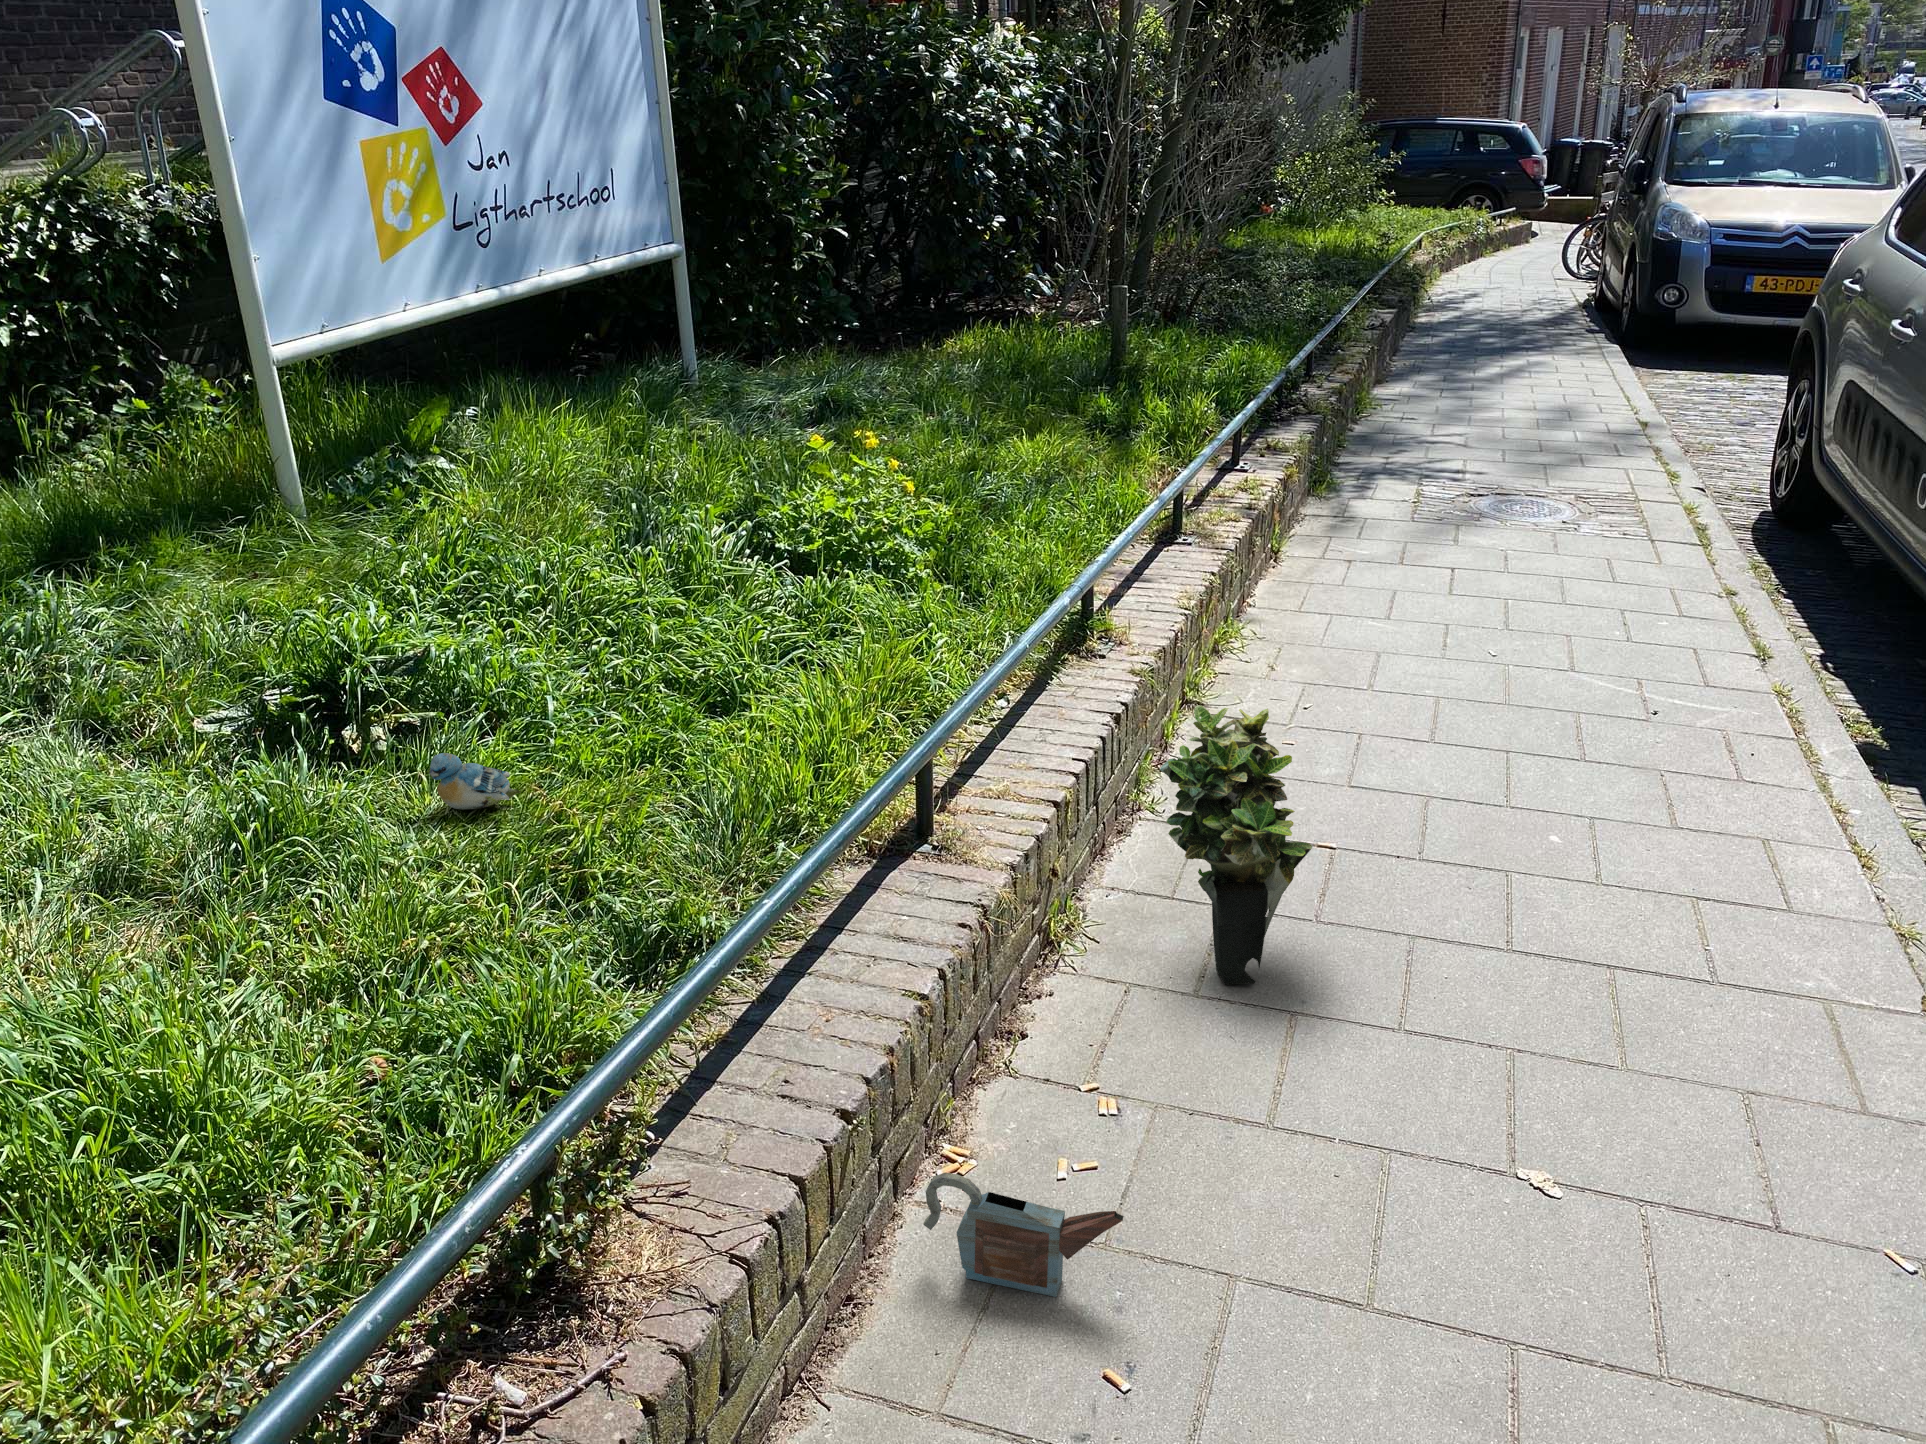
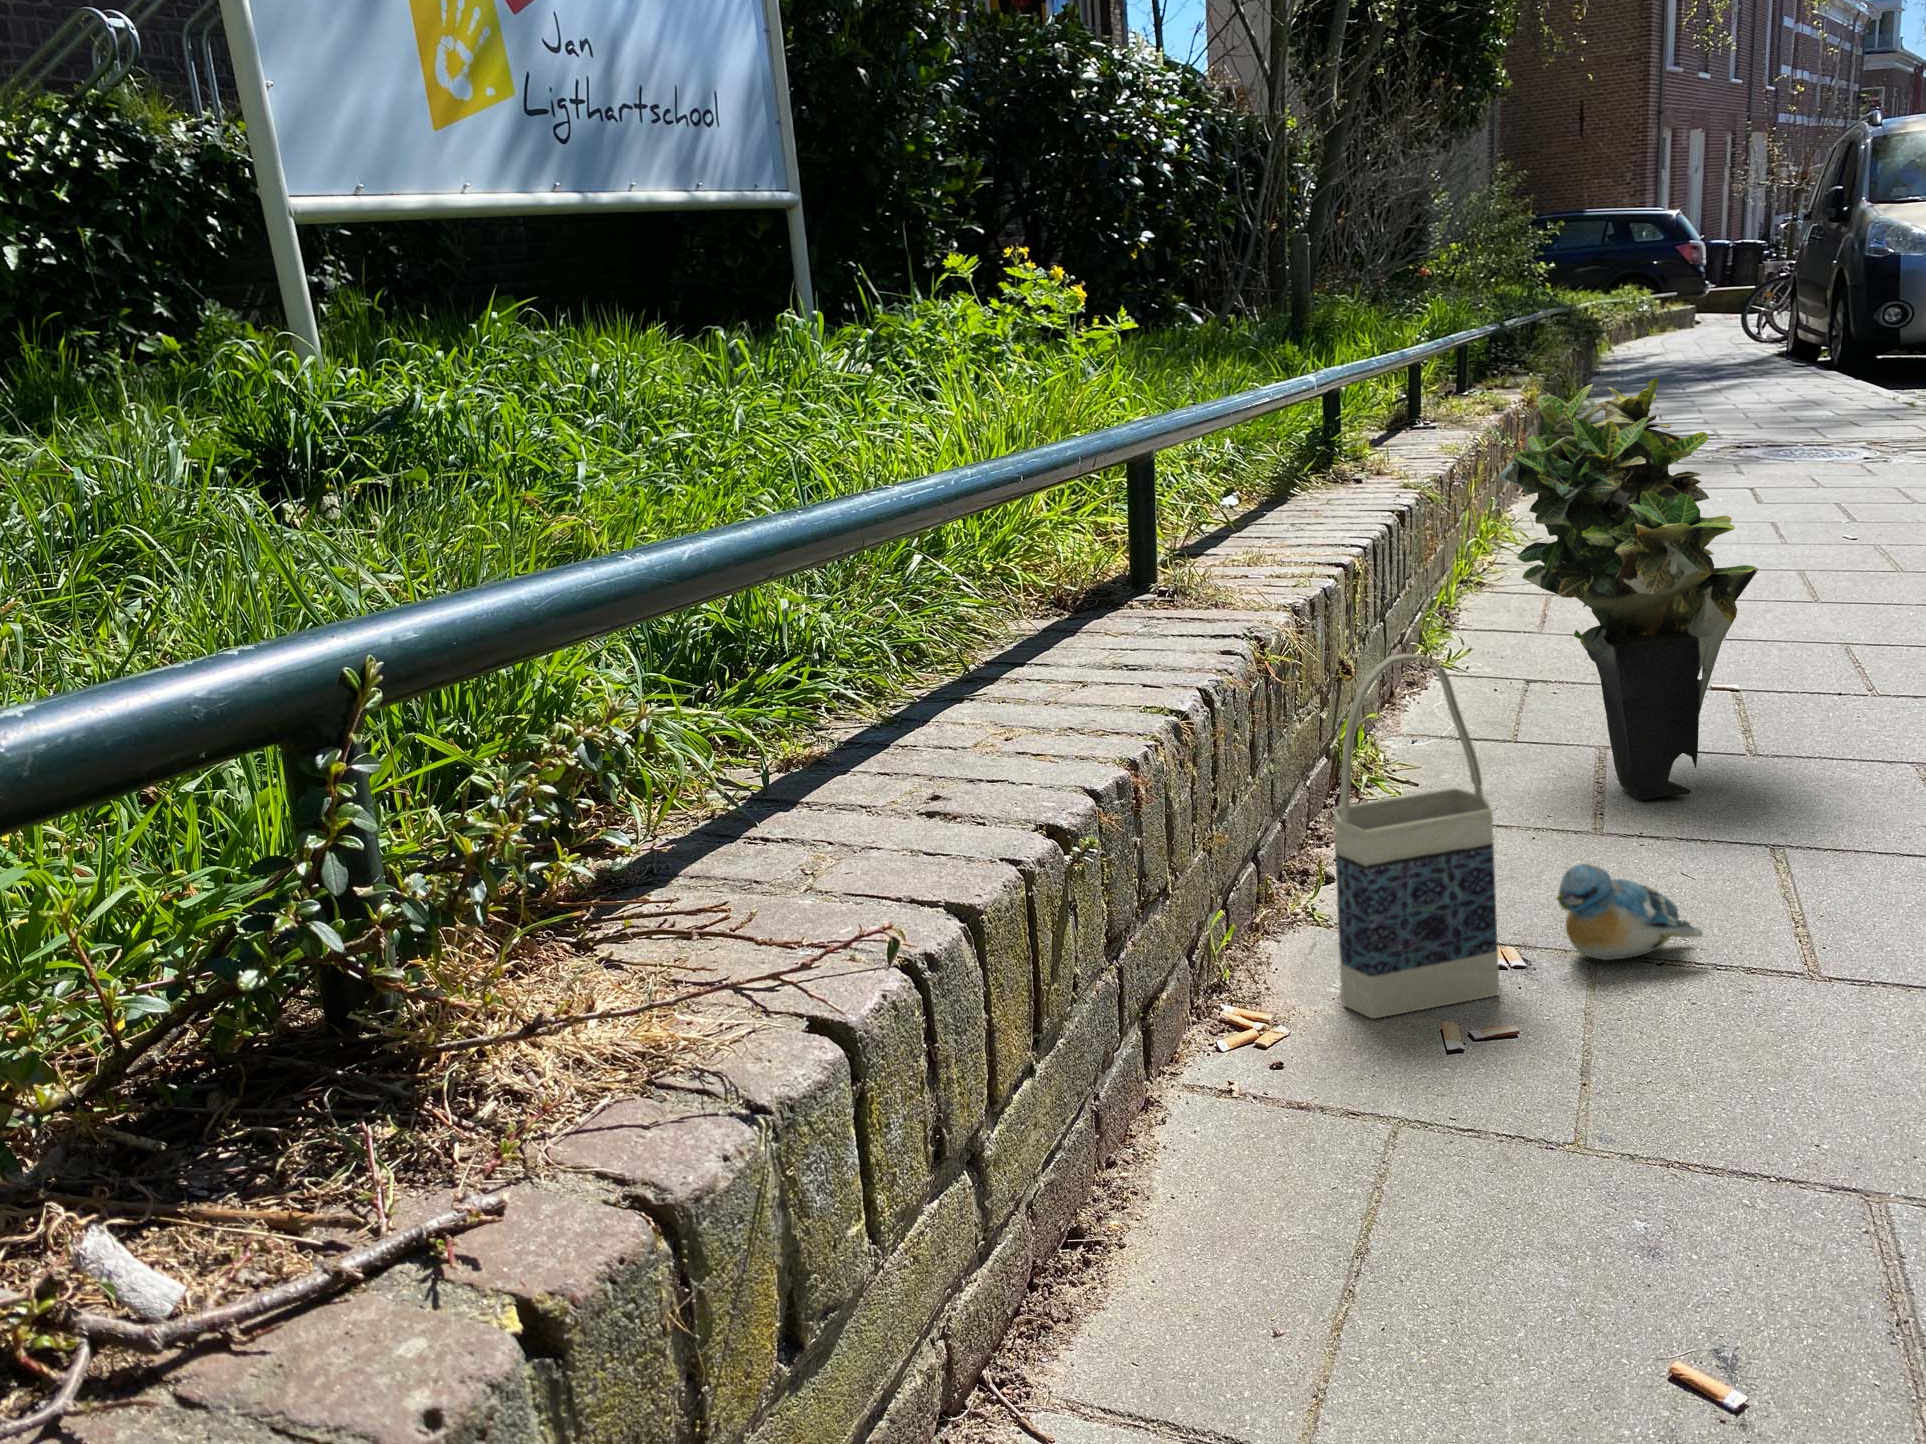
plush toy: present [427,753,521,809] -> present [1557,864,1703,960]
bag: none [1007,963,1098,1158] -> present [1334,654,1499,1018]
watering can: present [923,1173,1124,1297] -> none [1220,982,1629,1214]

